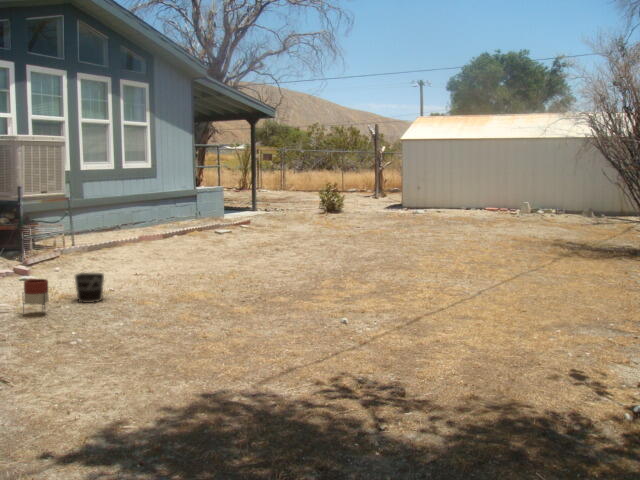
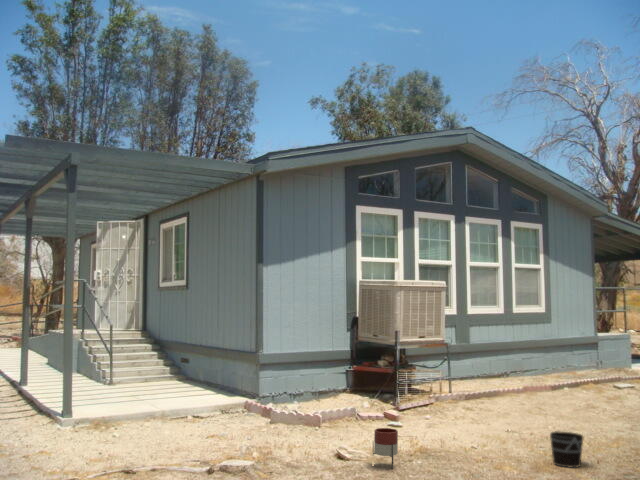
bucket: present [75,273,104,303] -> present [550,431,583,468]

